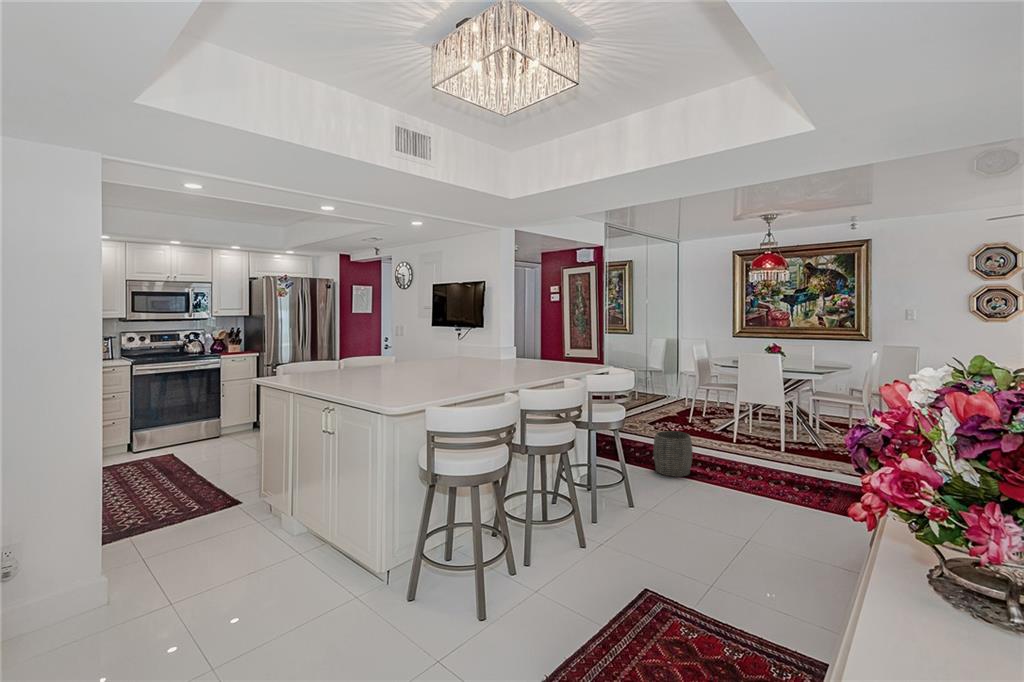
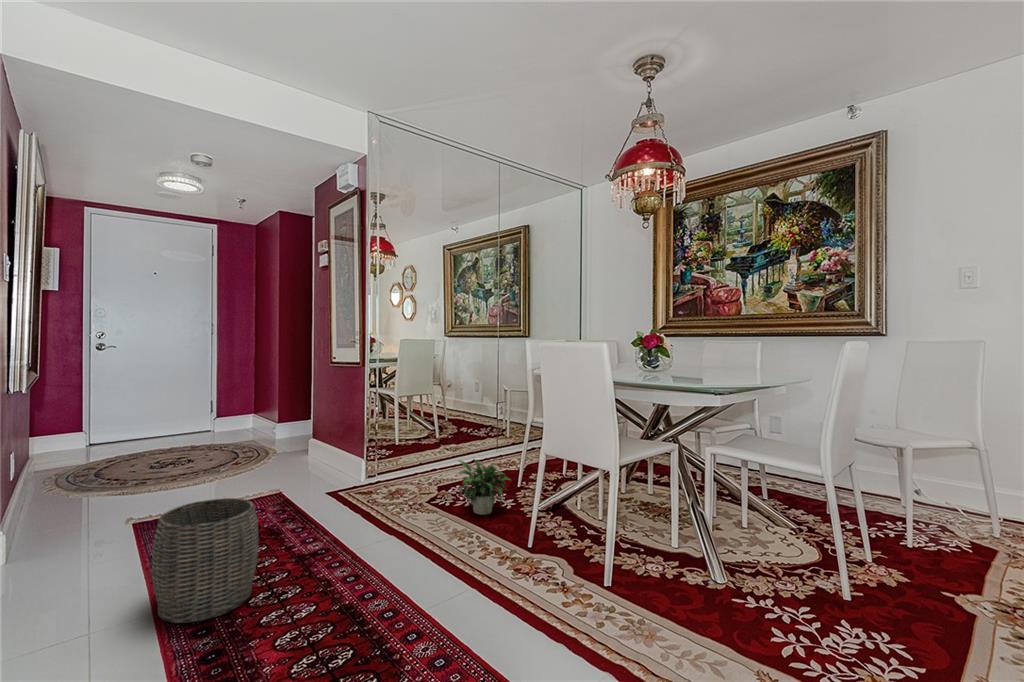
potted plant: none [680,411,721,439] -> present [458,459,510,515]

